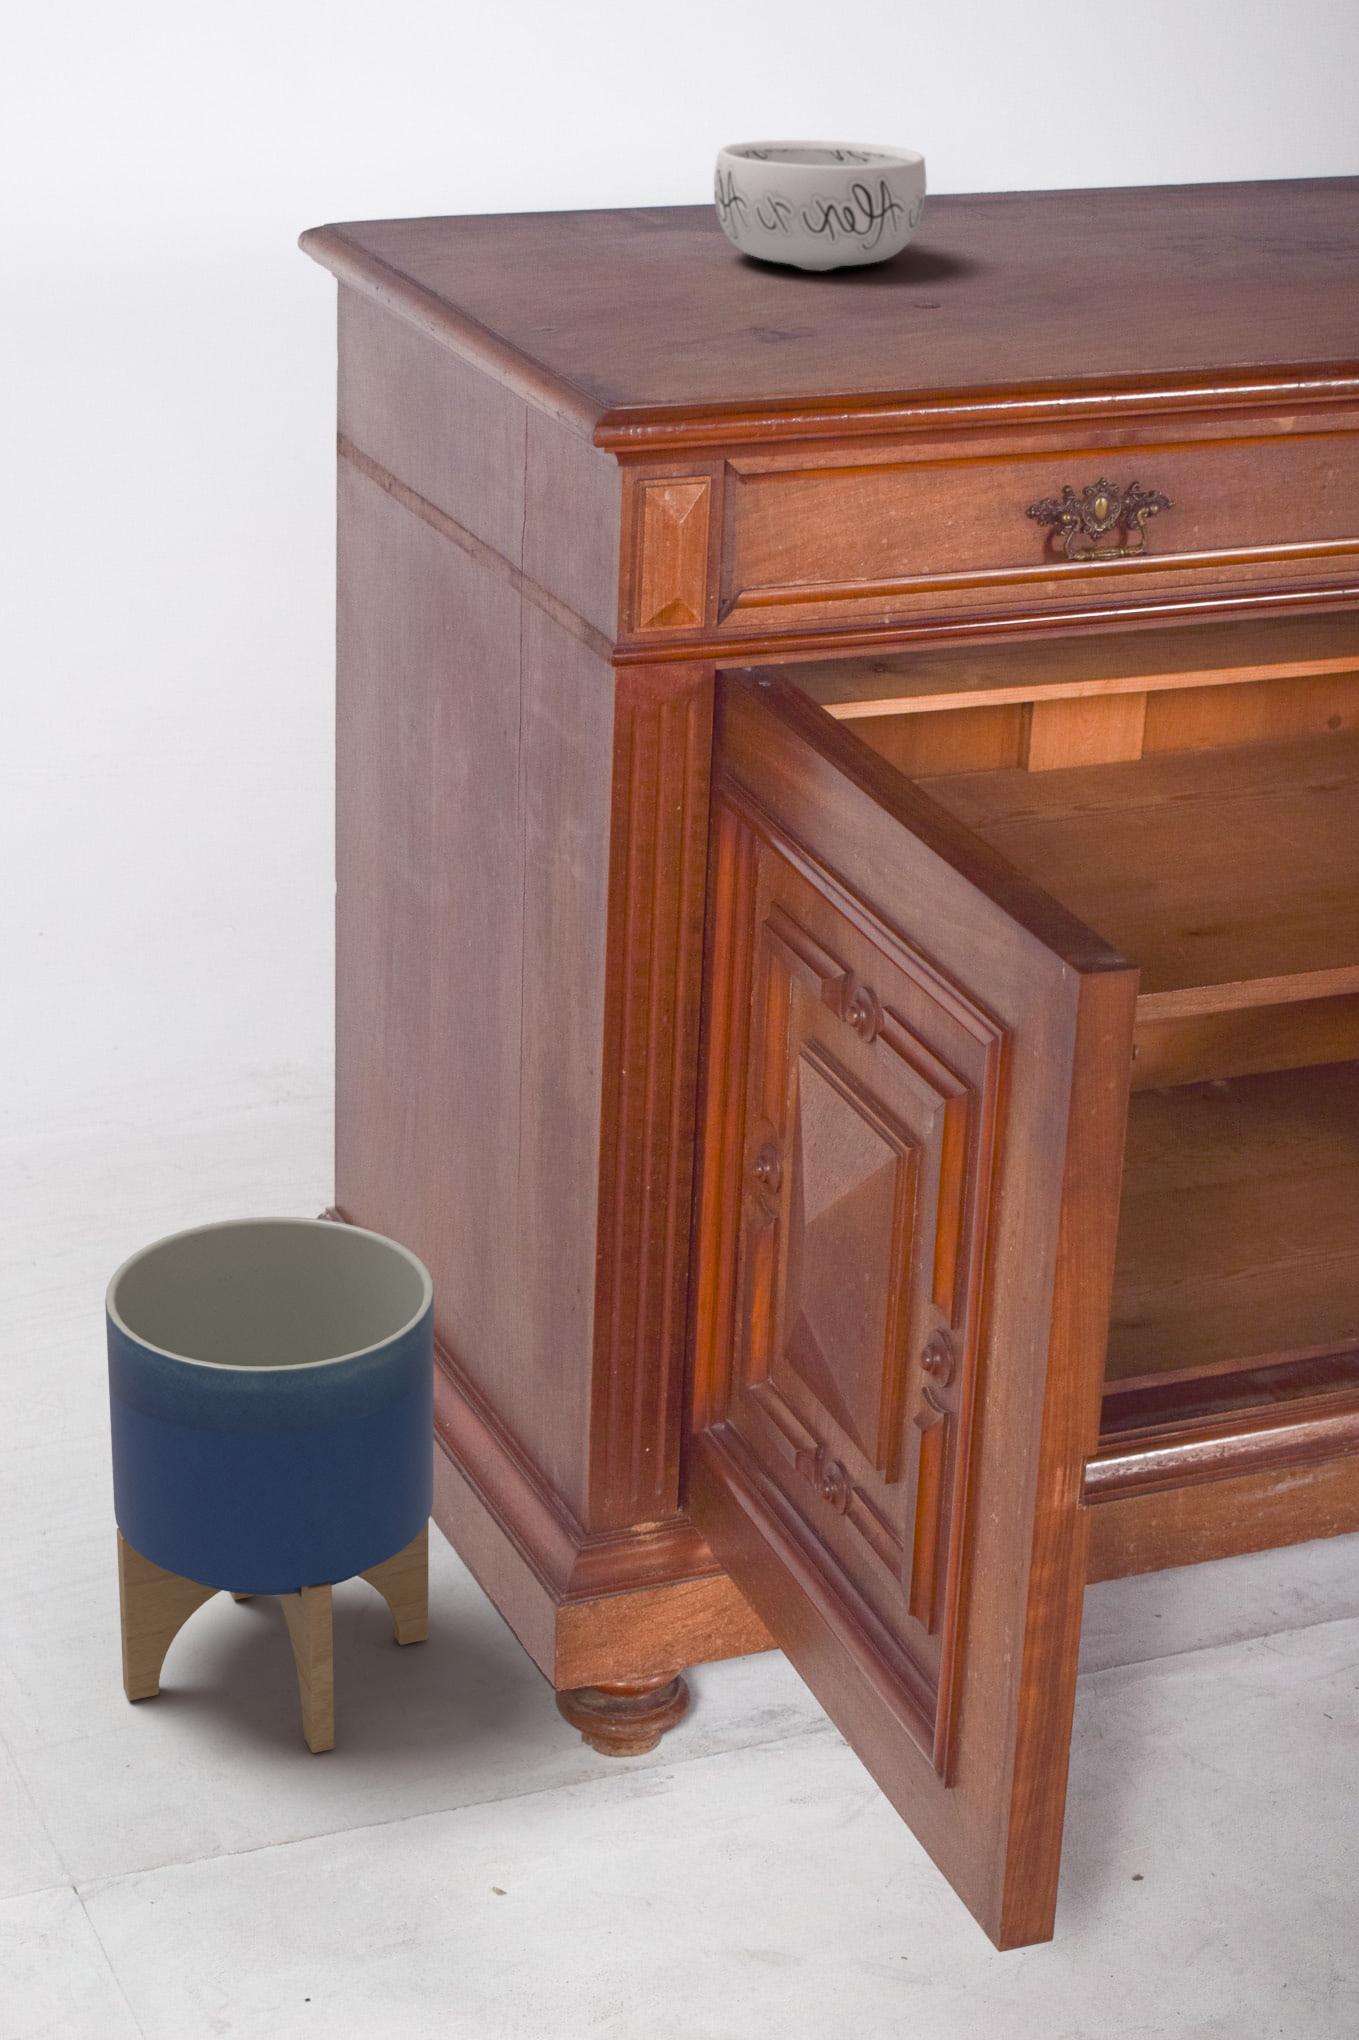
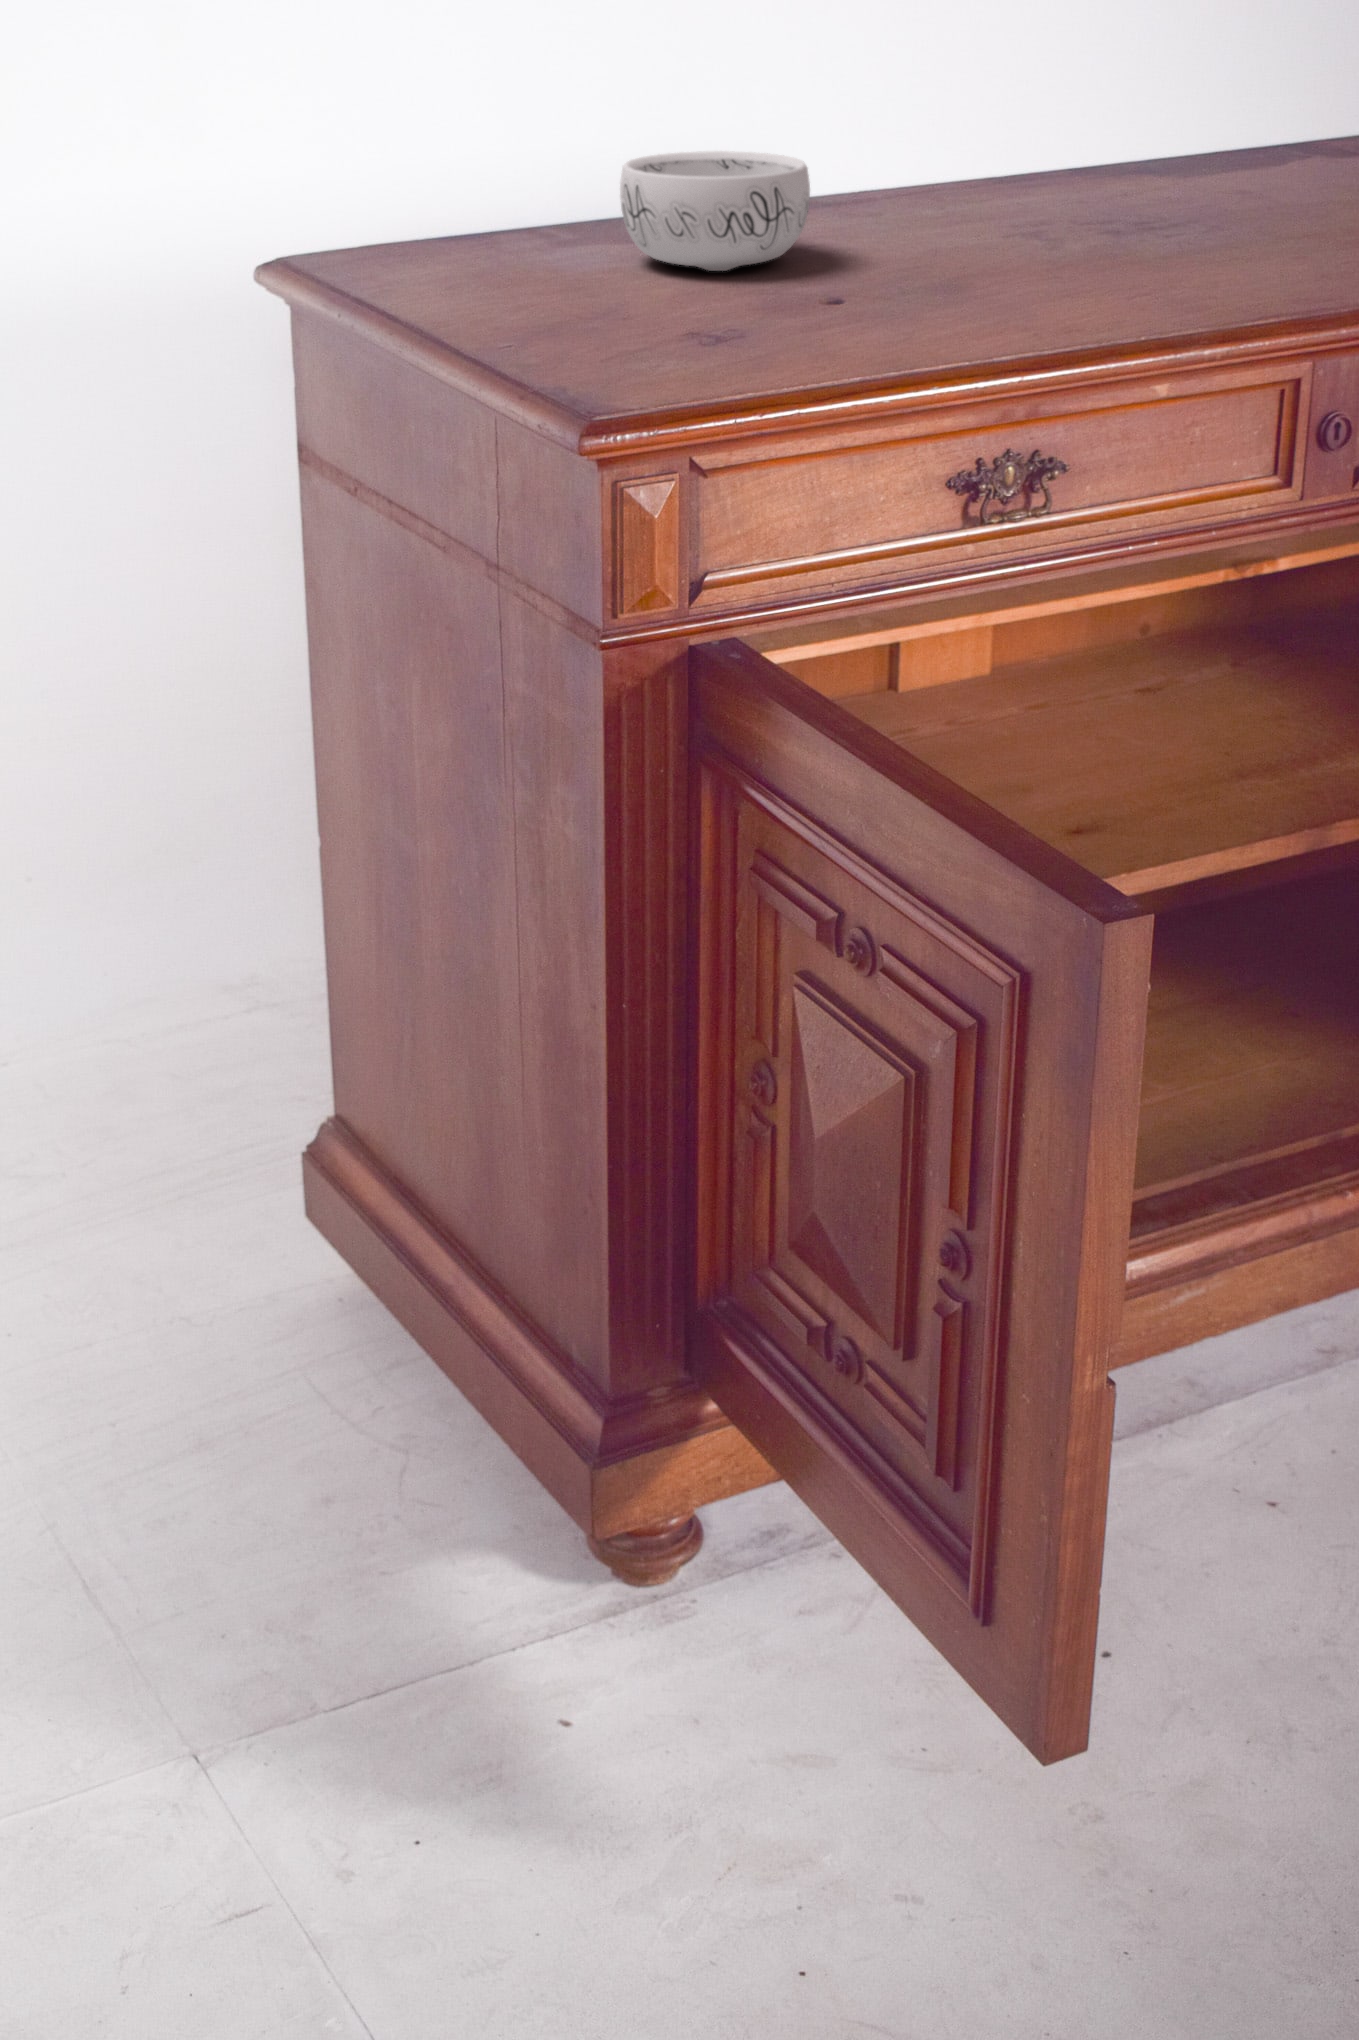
planter: present [105,1217,434,1753] -> none [162,1142,458,1608]

